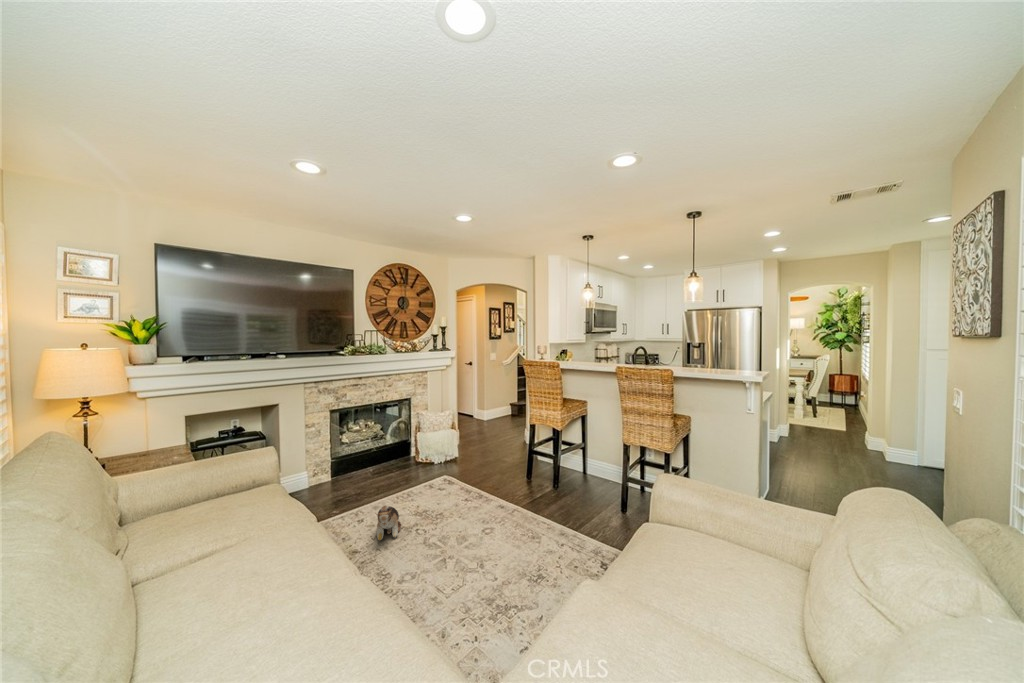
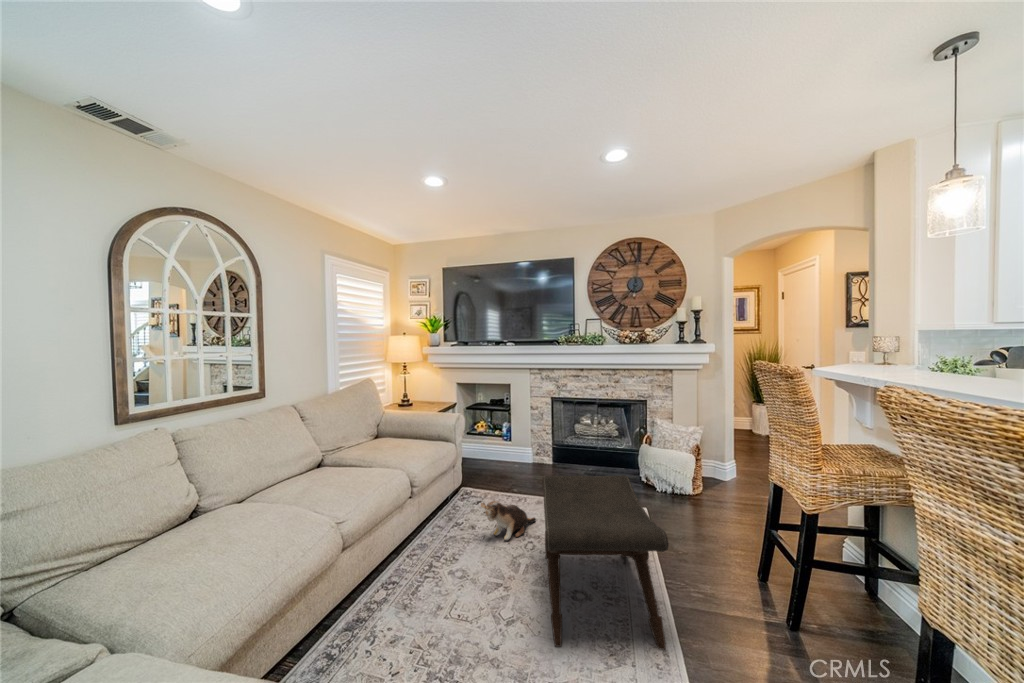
footstool: none [433,446,542,553] -> present [542,475,669,650]

